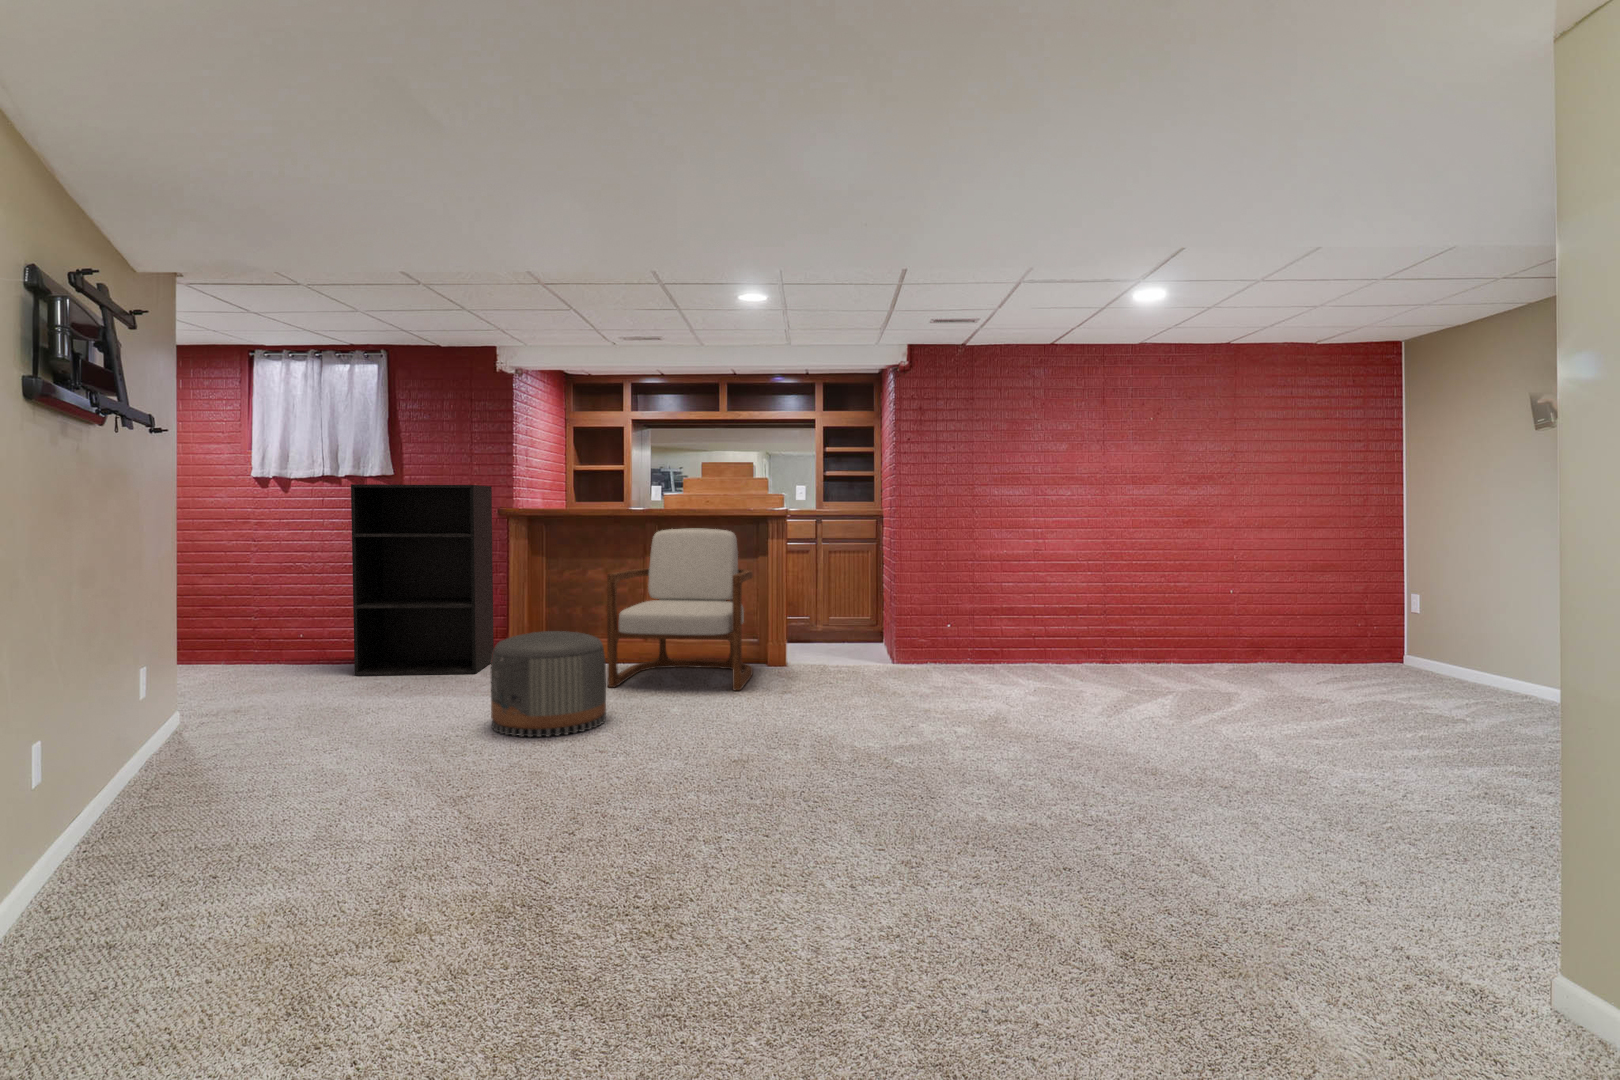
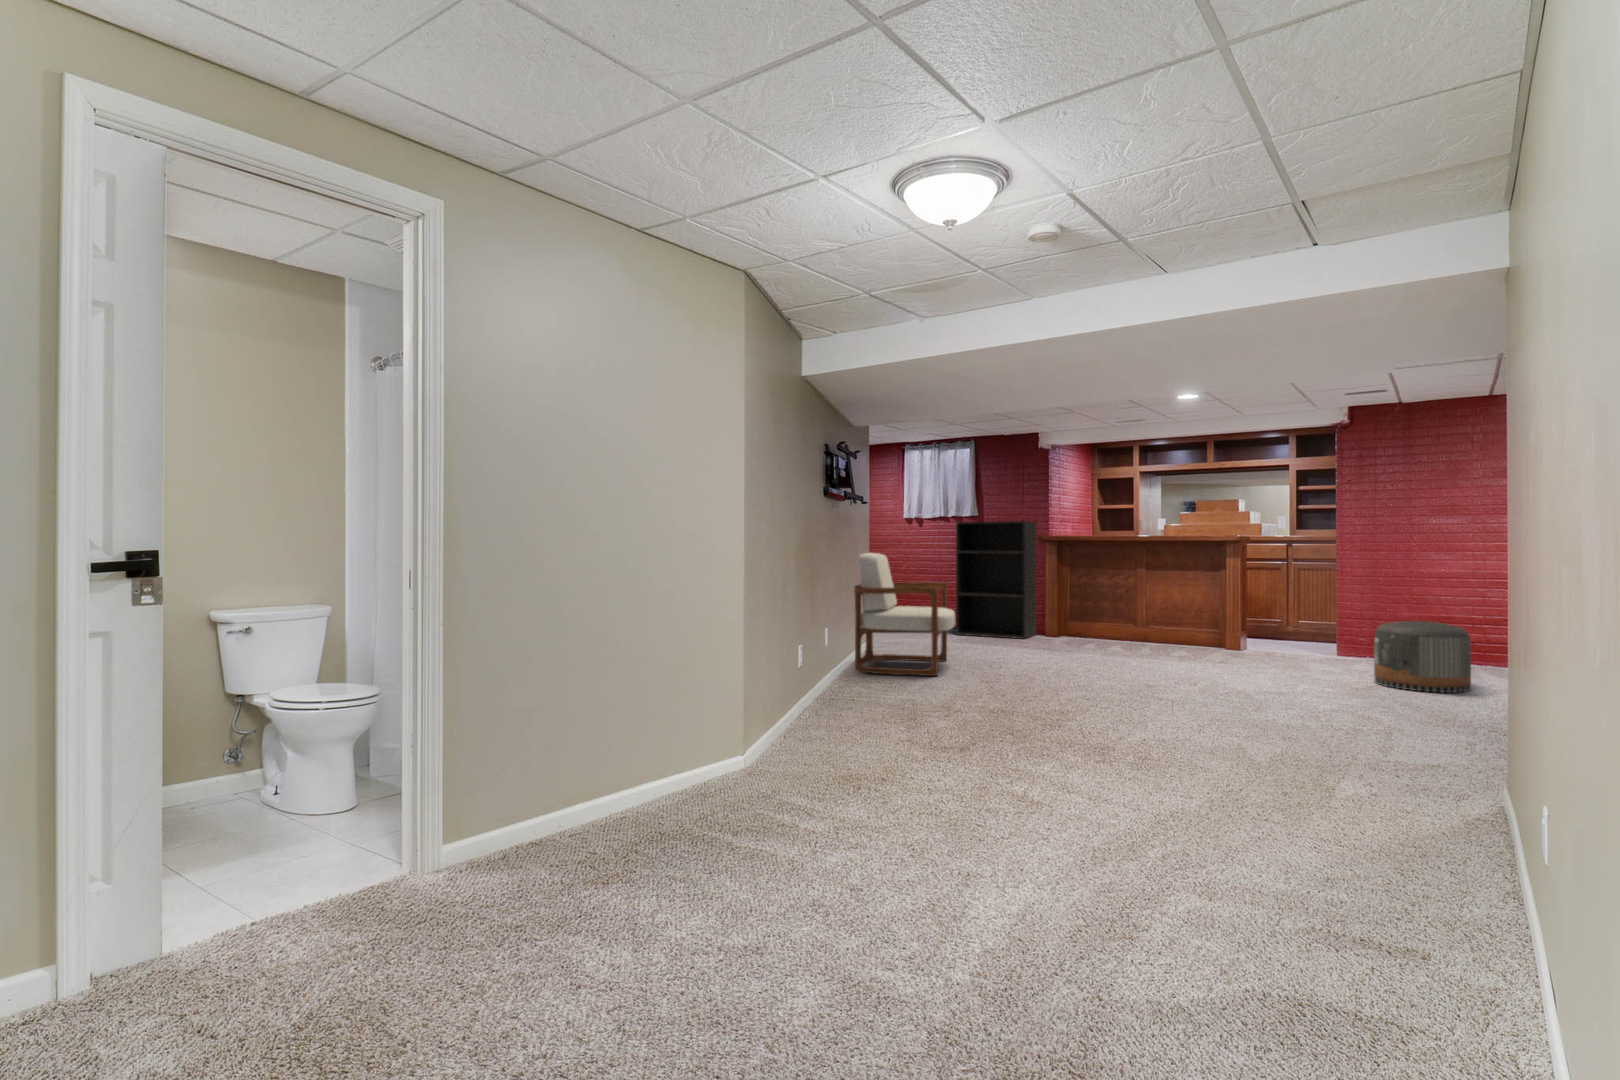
armchair: present [607,528,753,690] -> present [854,553,955,676]
pouf: present [491,631,606,737] -> present [1374,621,1471,693]

